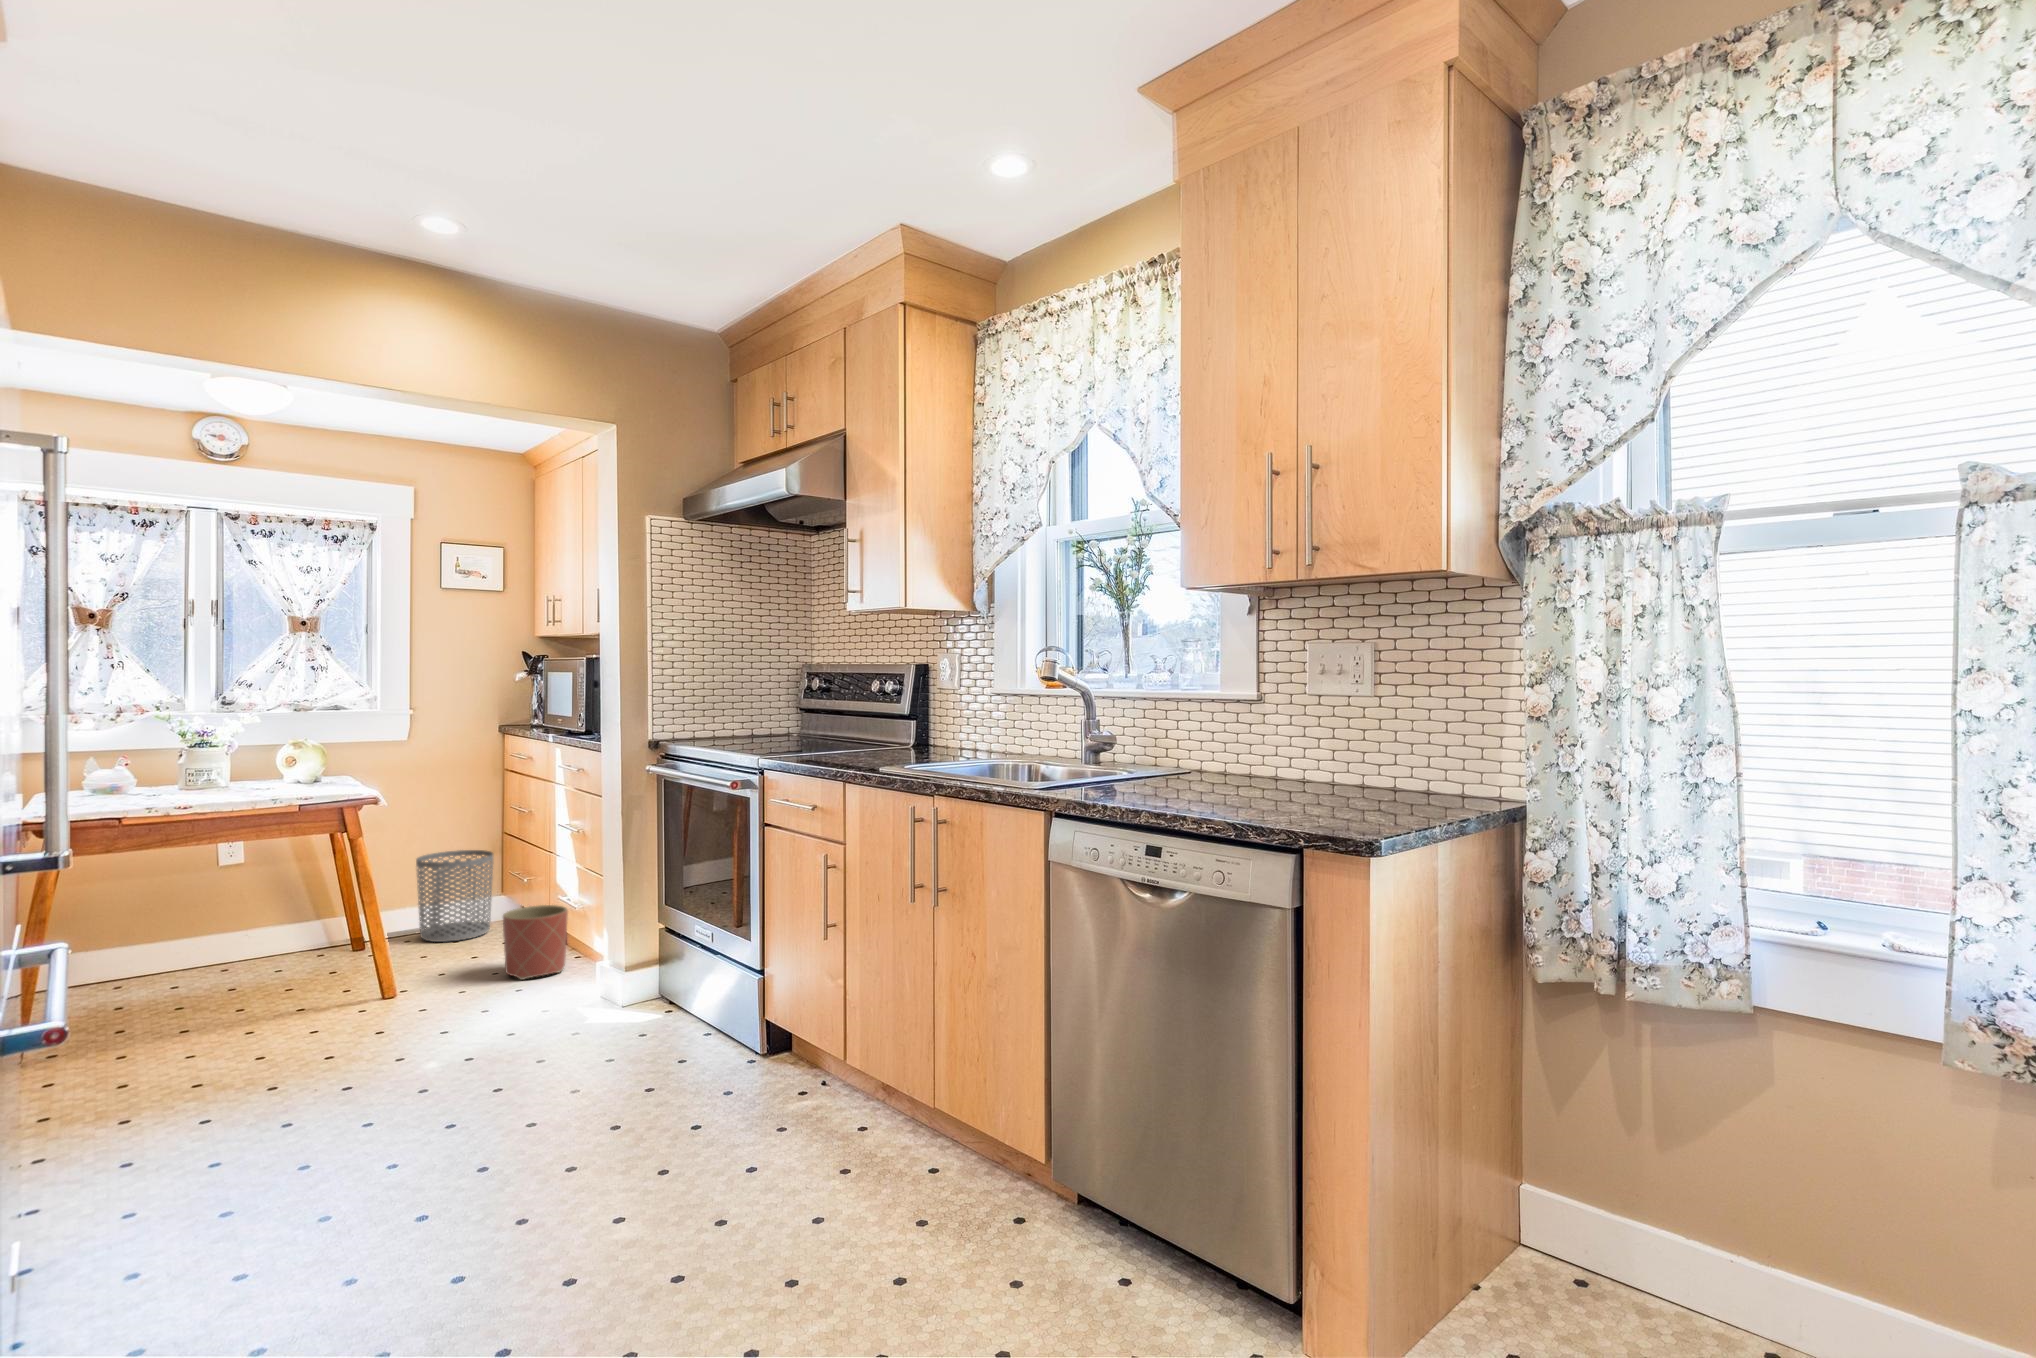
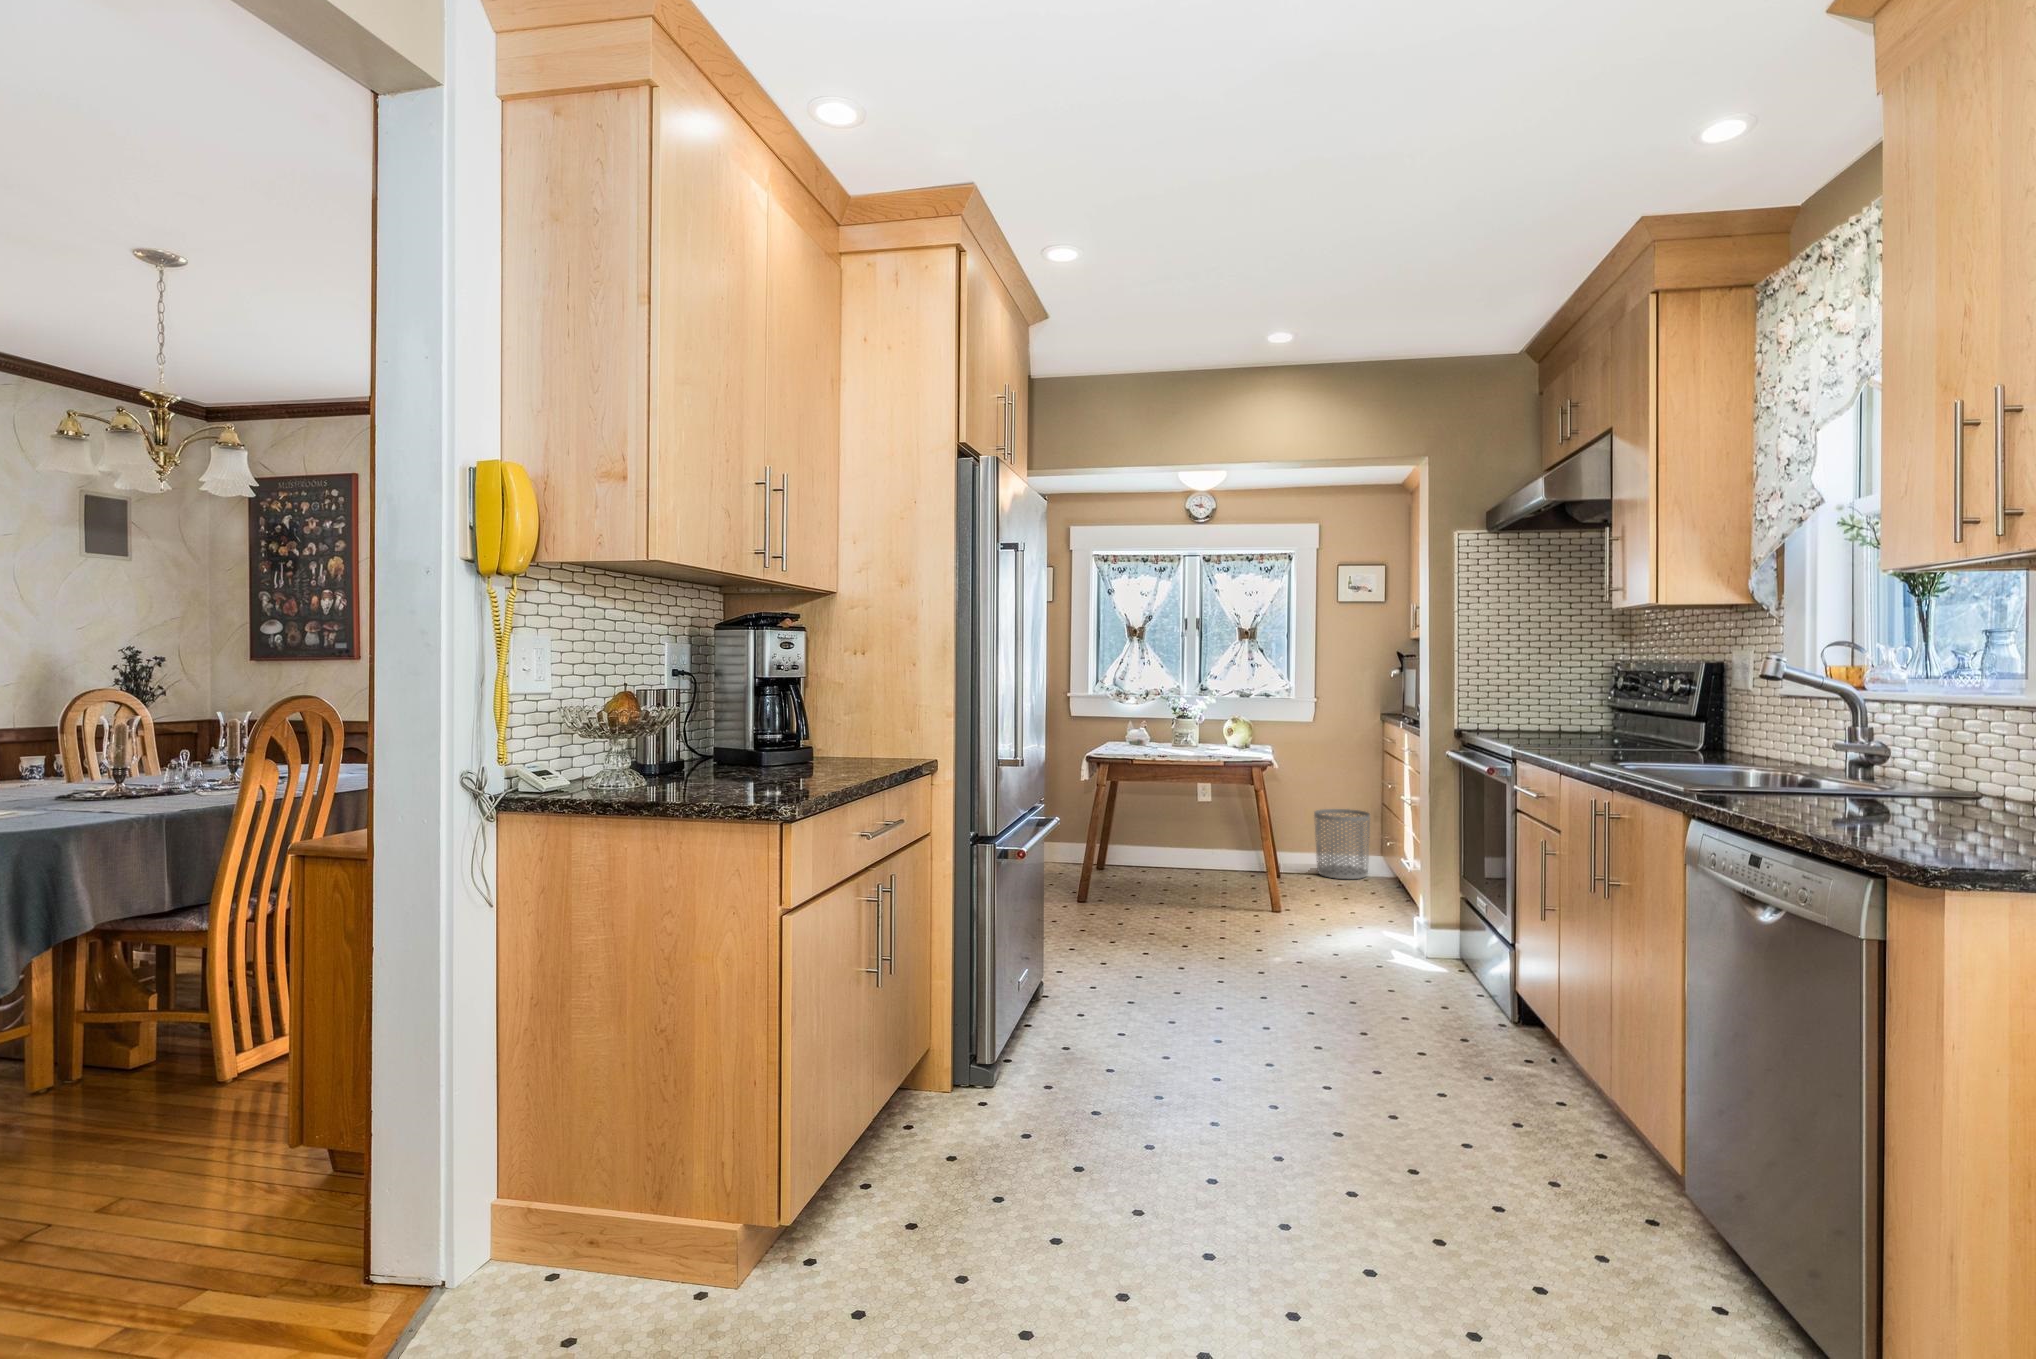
planter: present [503,905,568,980] -> none [1355,858,1406,916]

